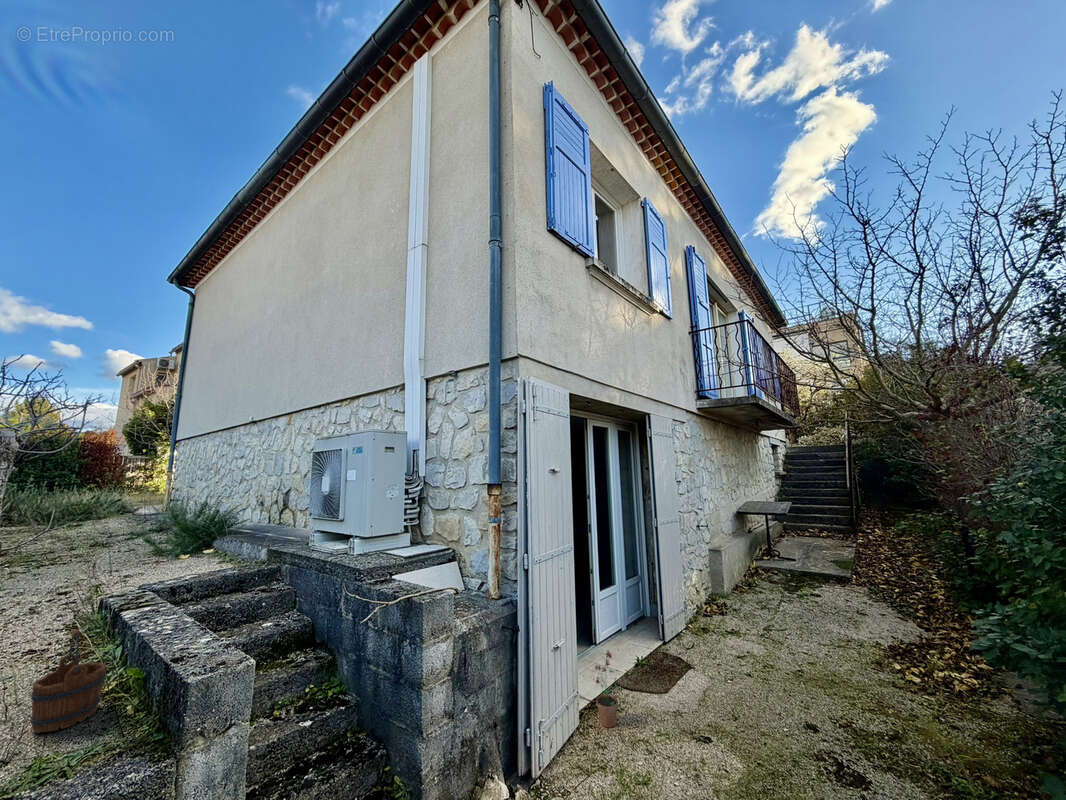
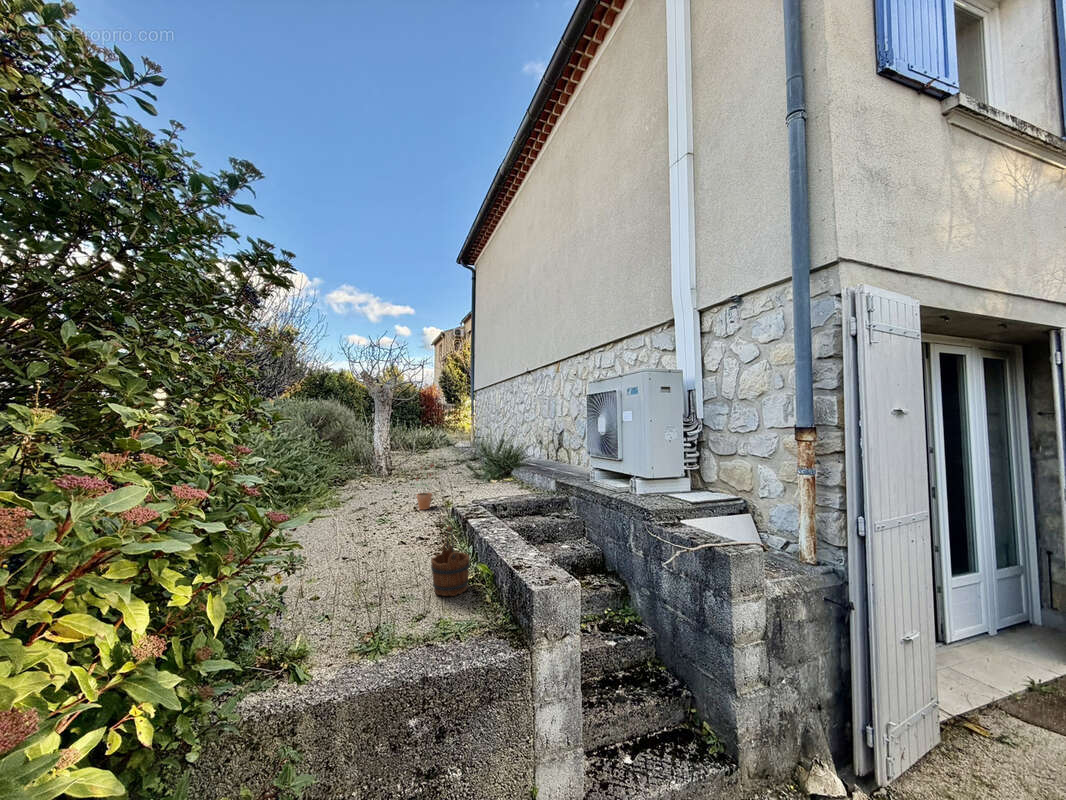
potted plant: present [595,650,618,727] -> present [416,463,434,510]

